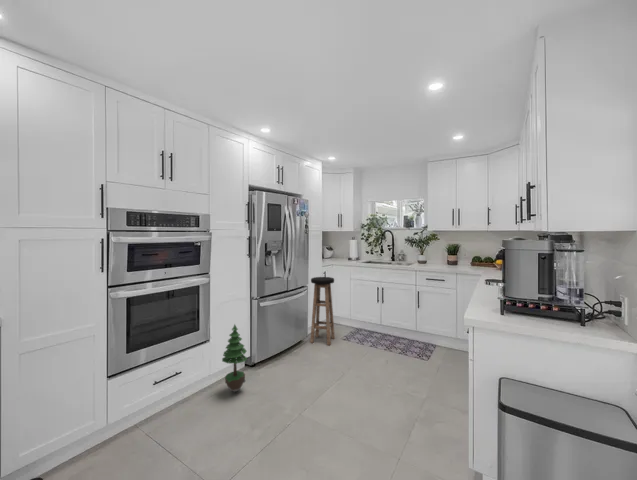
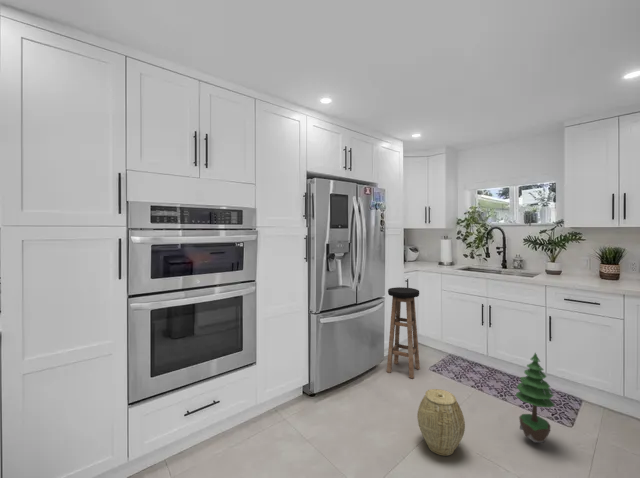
potted tree: present [222,325,247,392] -> present [516,353,555,443]
woven basket: none [334,344,365,388] -> present [417,389,465,456]

